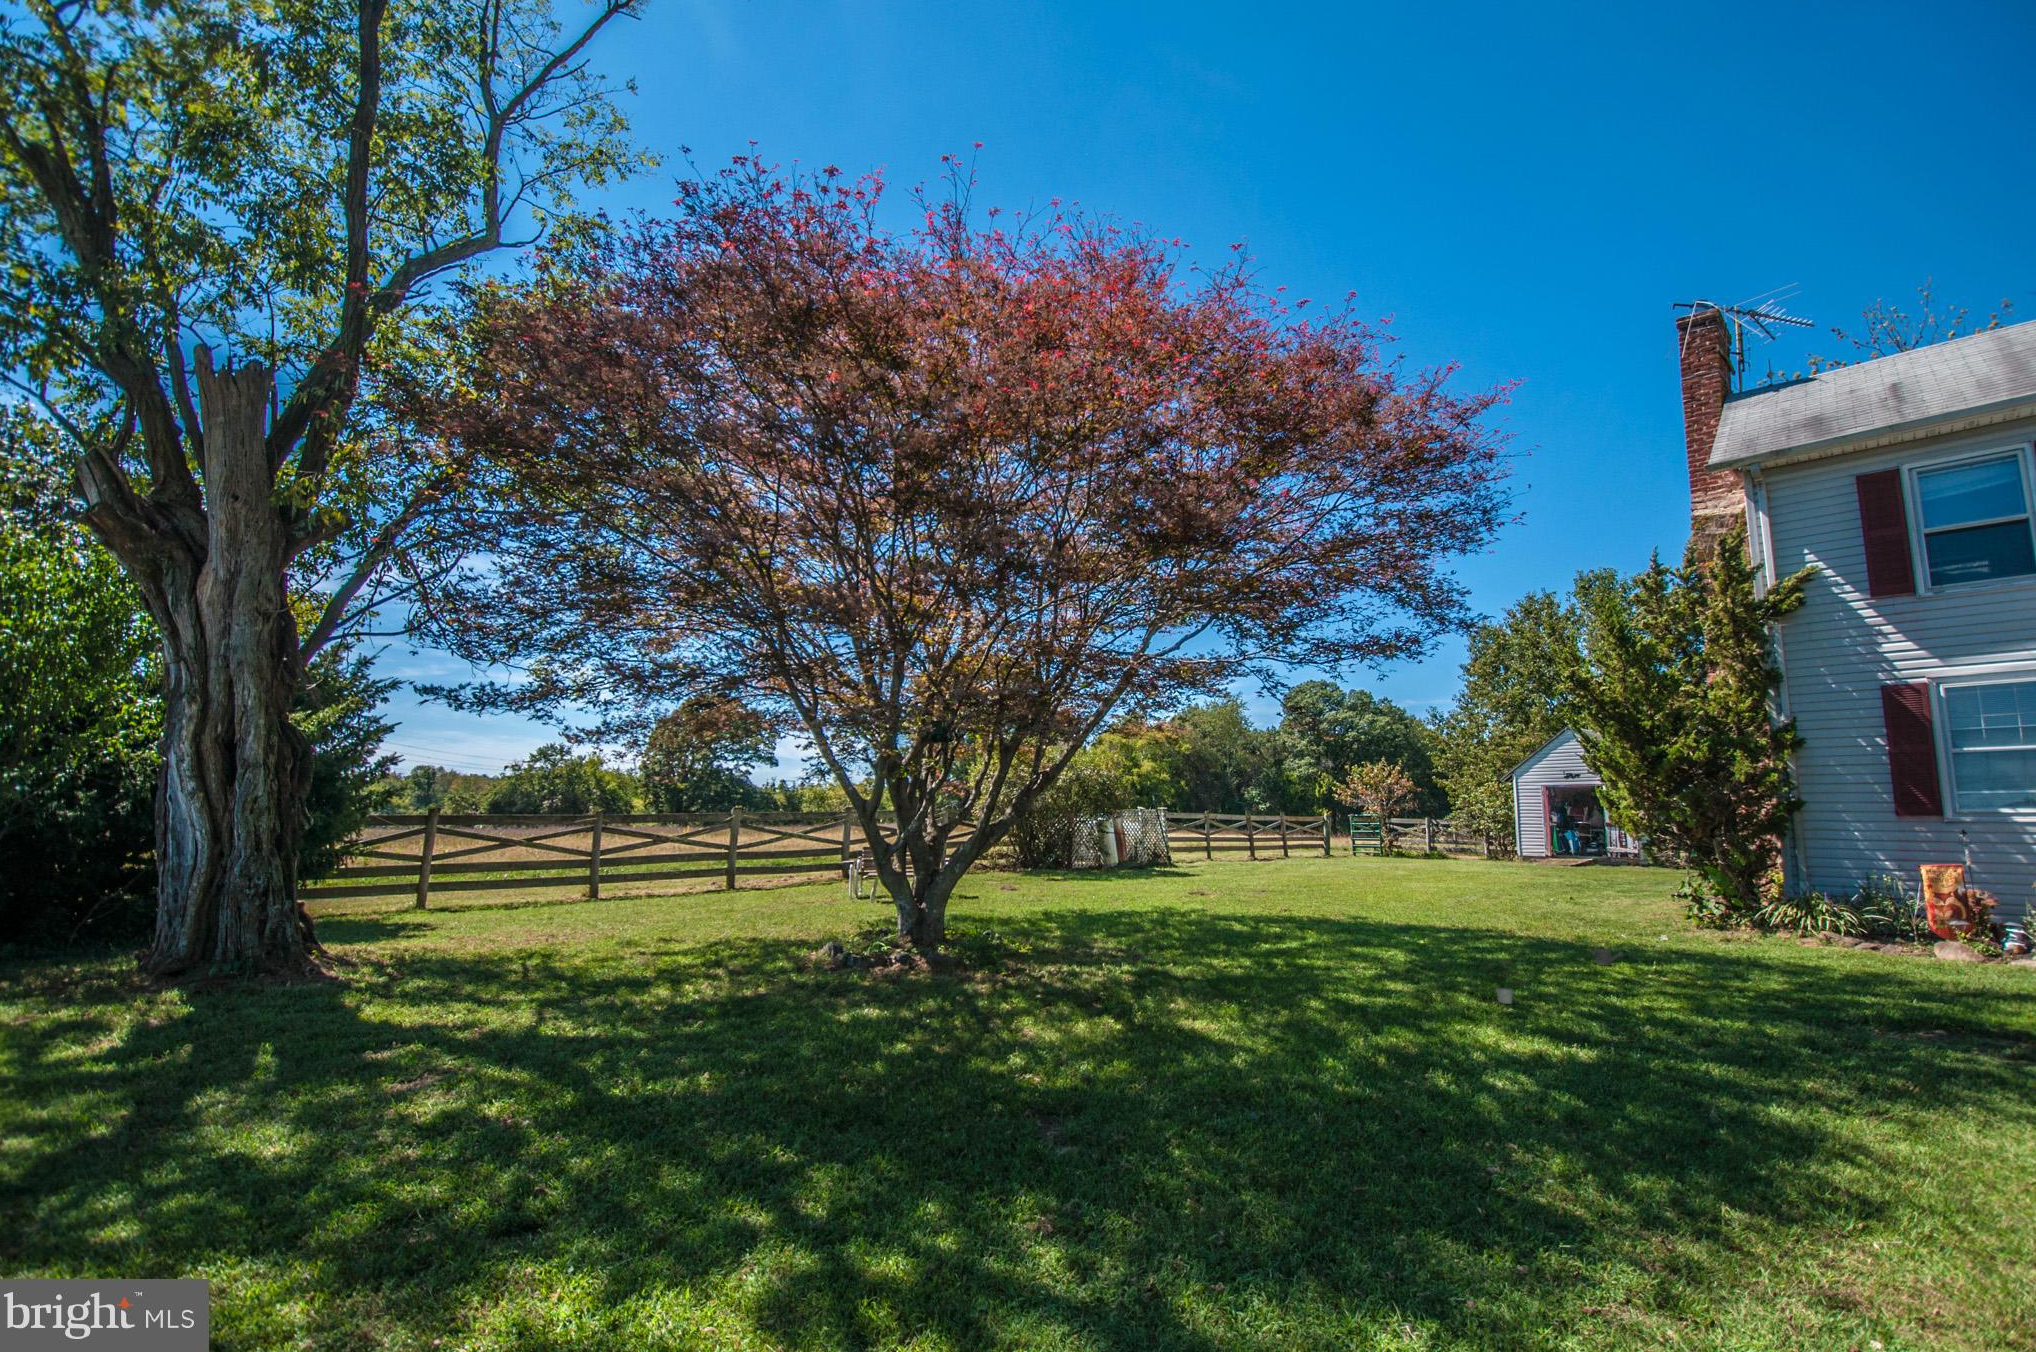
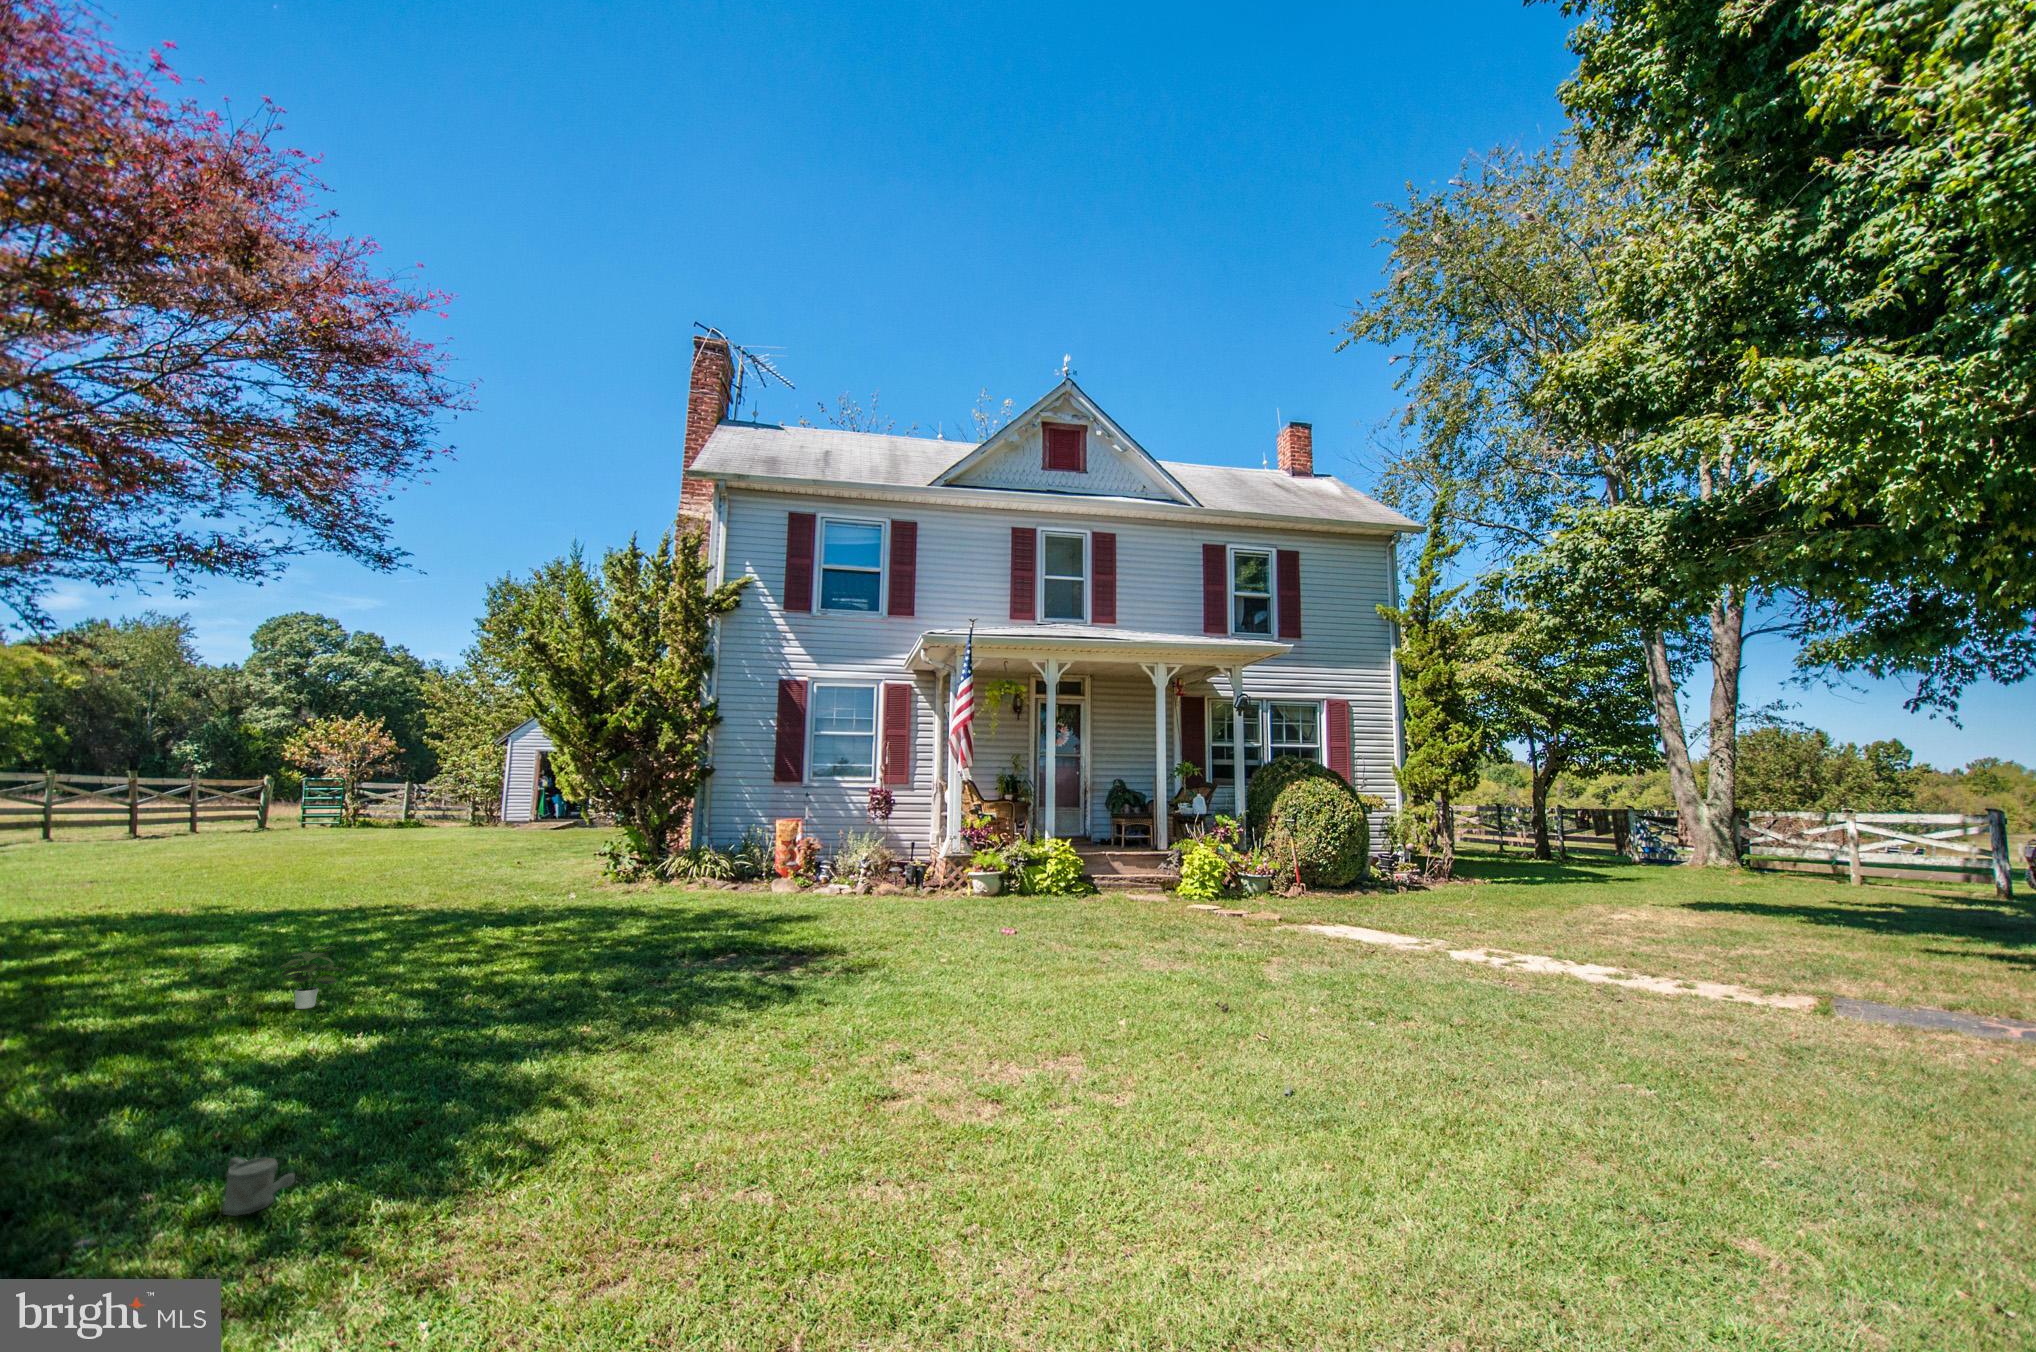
watering can: present [1591,949,1623,966] -> present [222,1157,295,1216]

